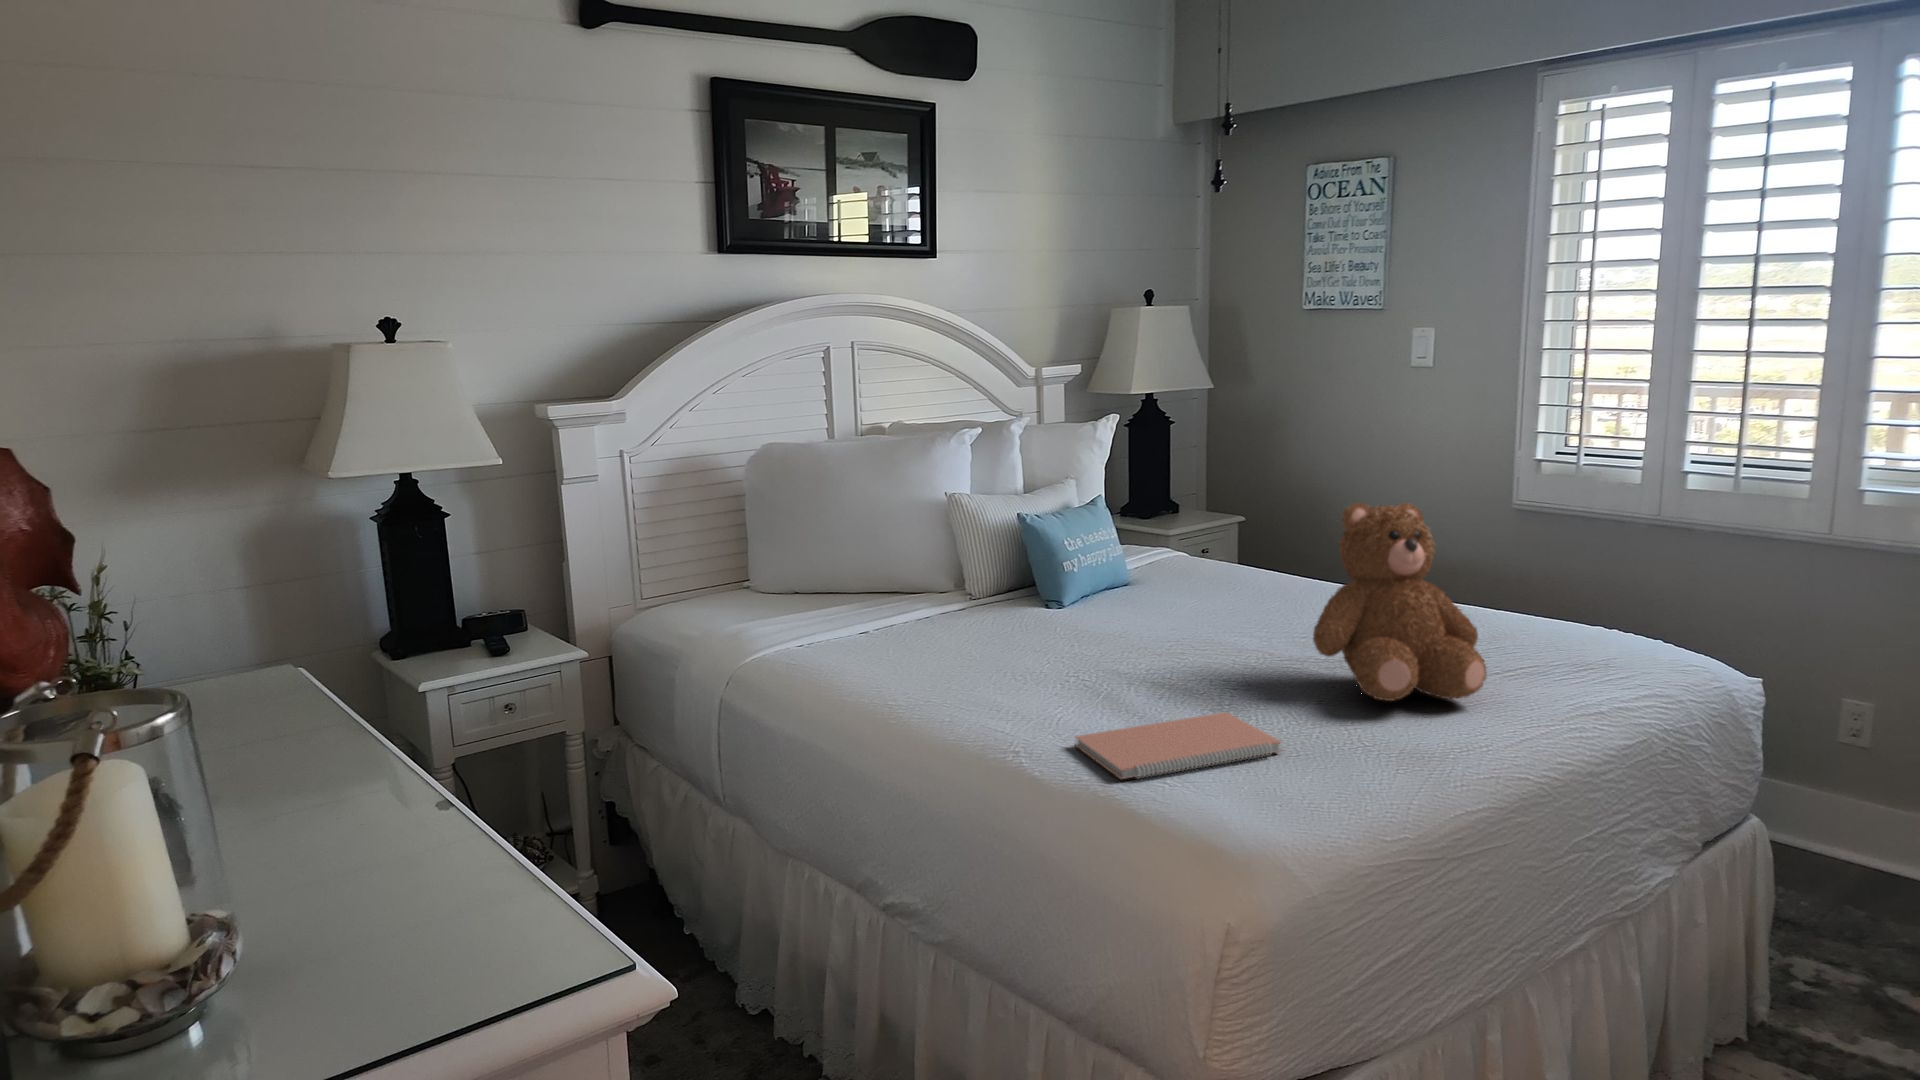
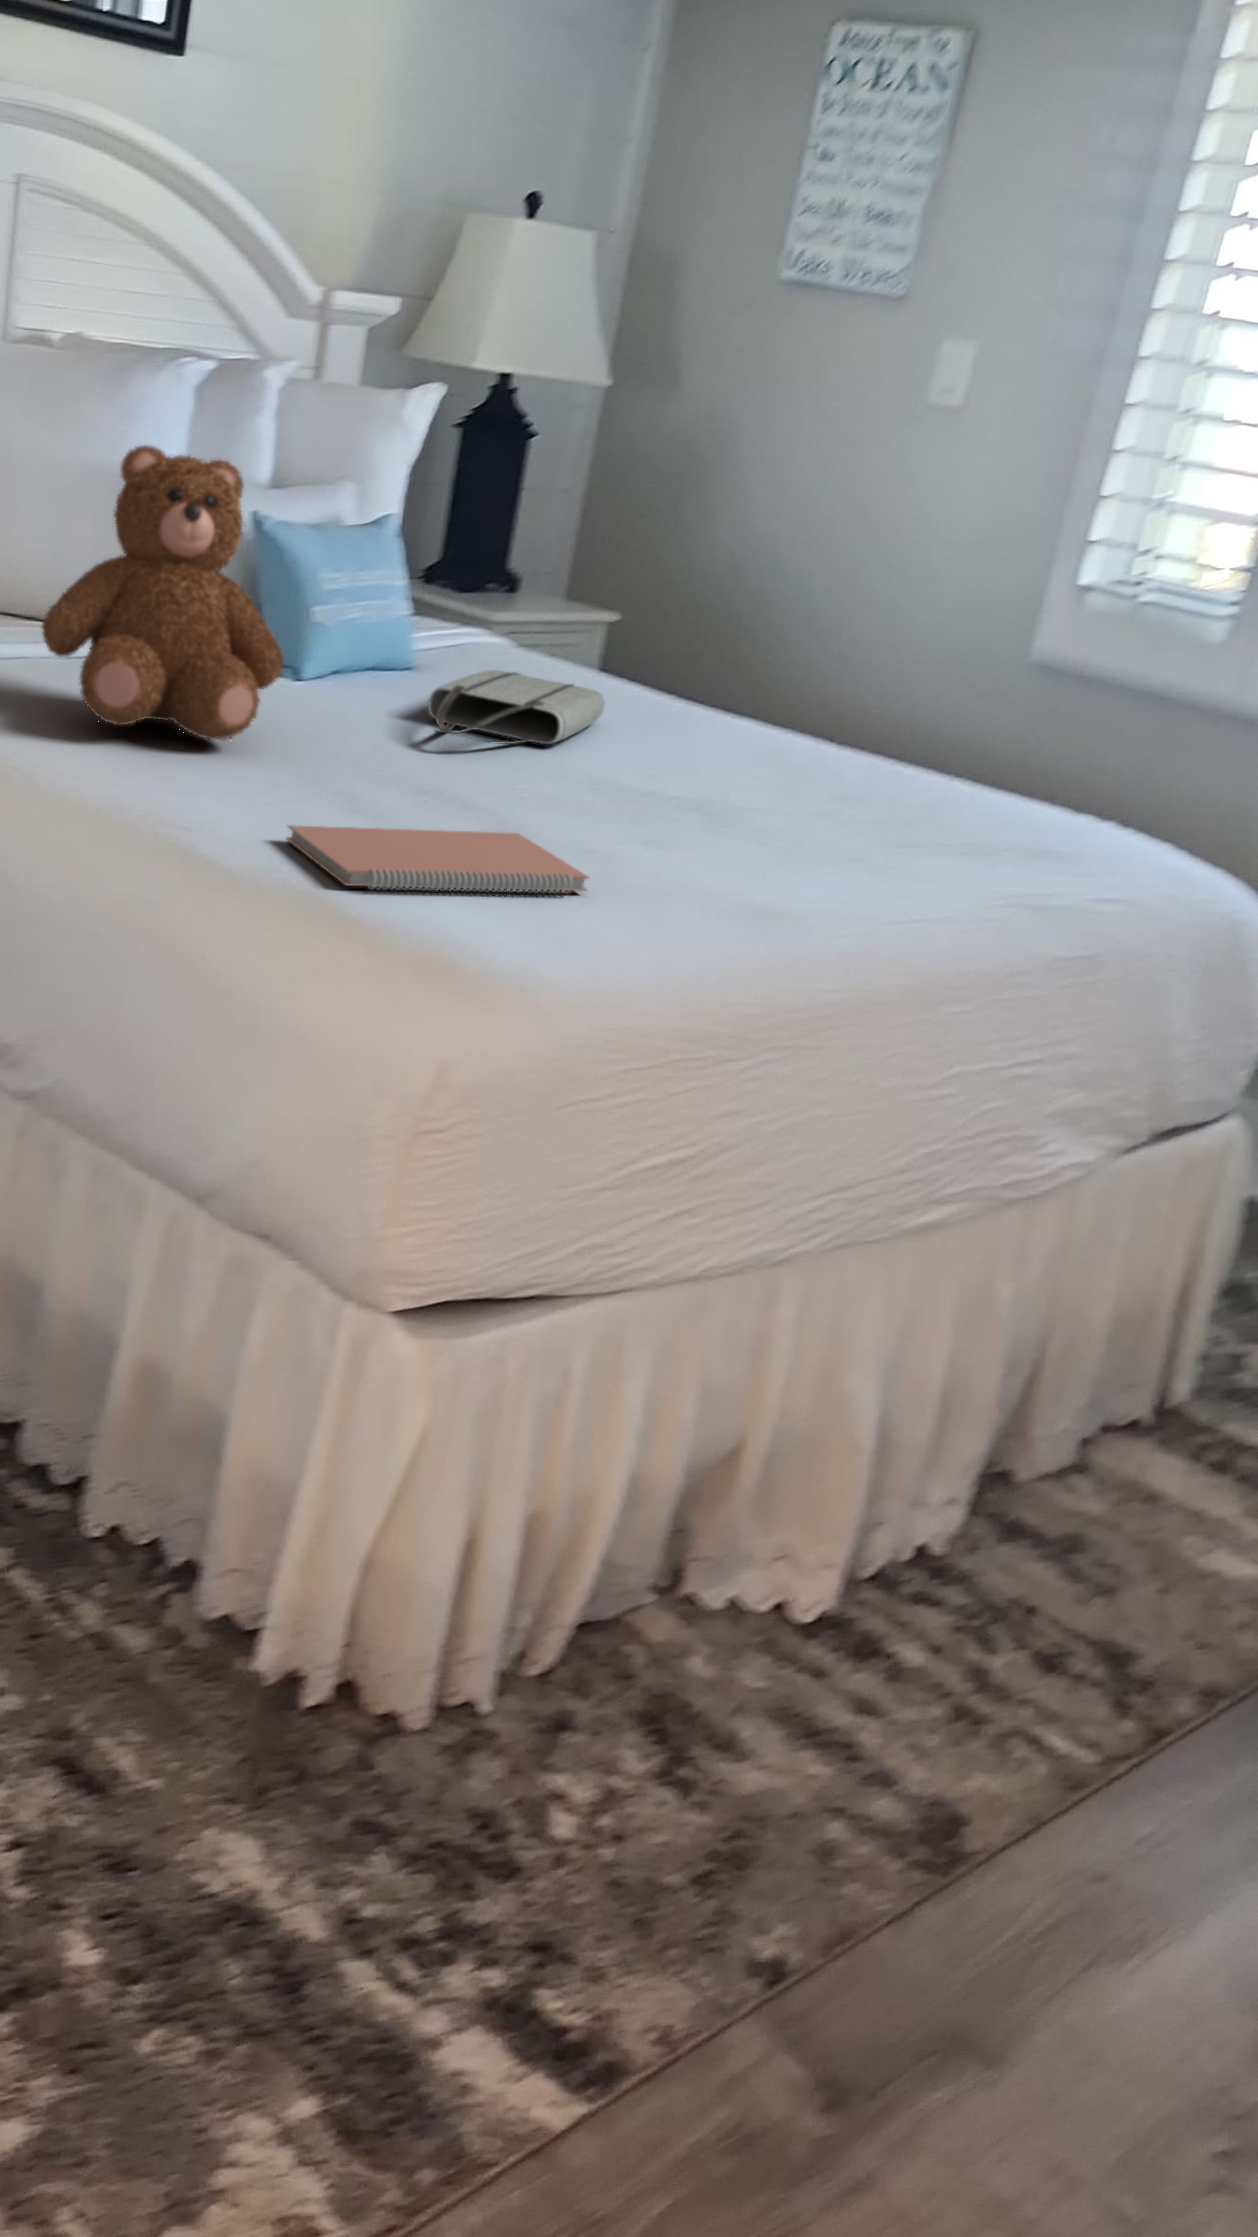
teddy bear: present [1313,503,1486,701] -> present [42,445,284,740]
tote bag: none [1147,584,1257,639] -> present [428,670,604,744]

